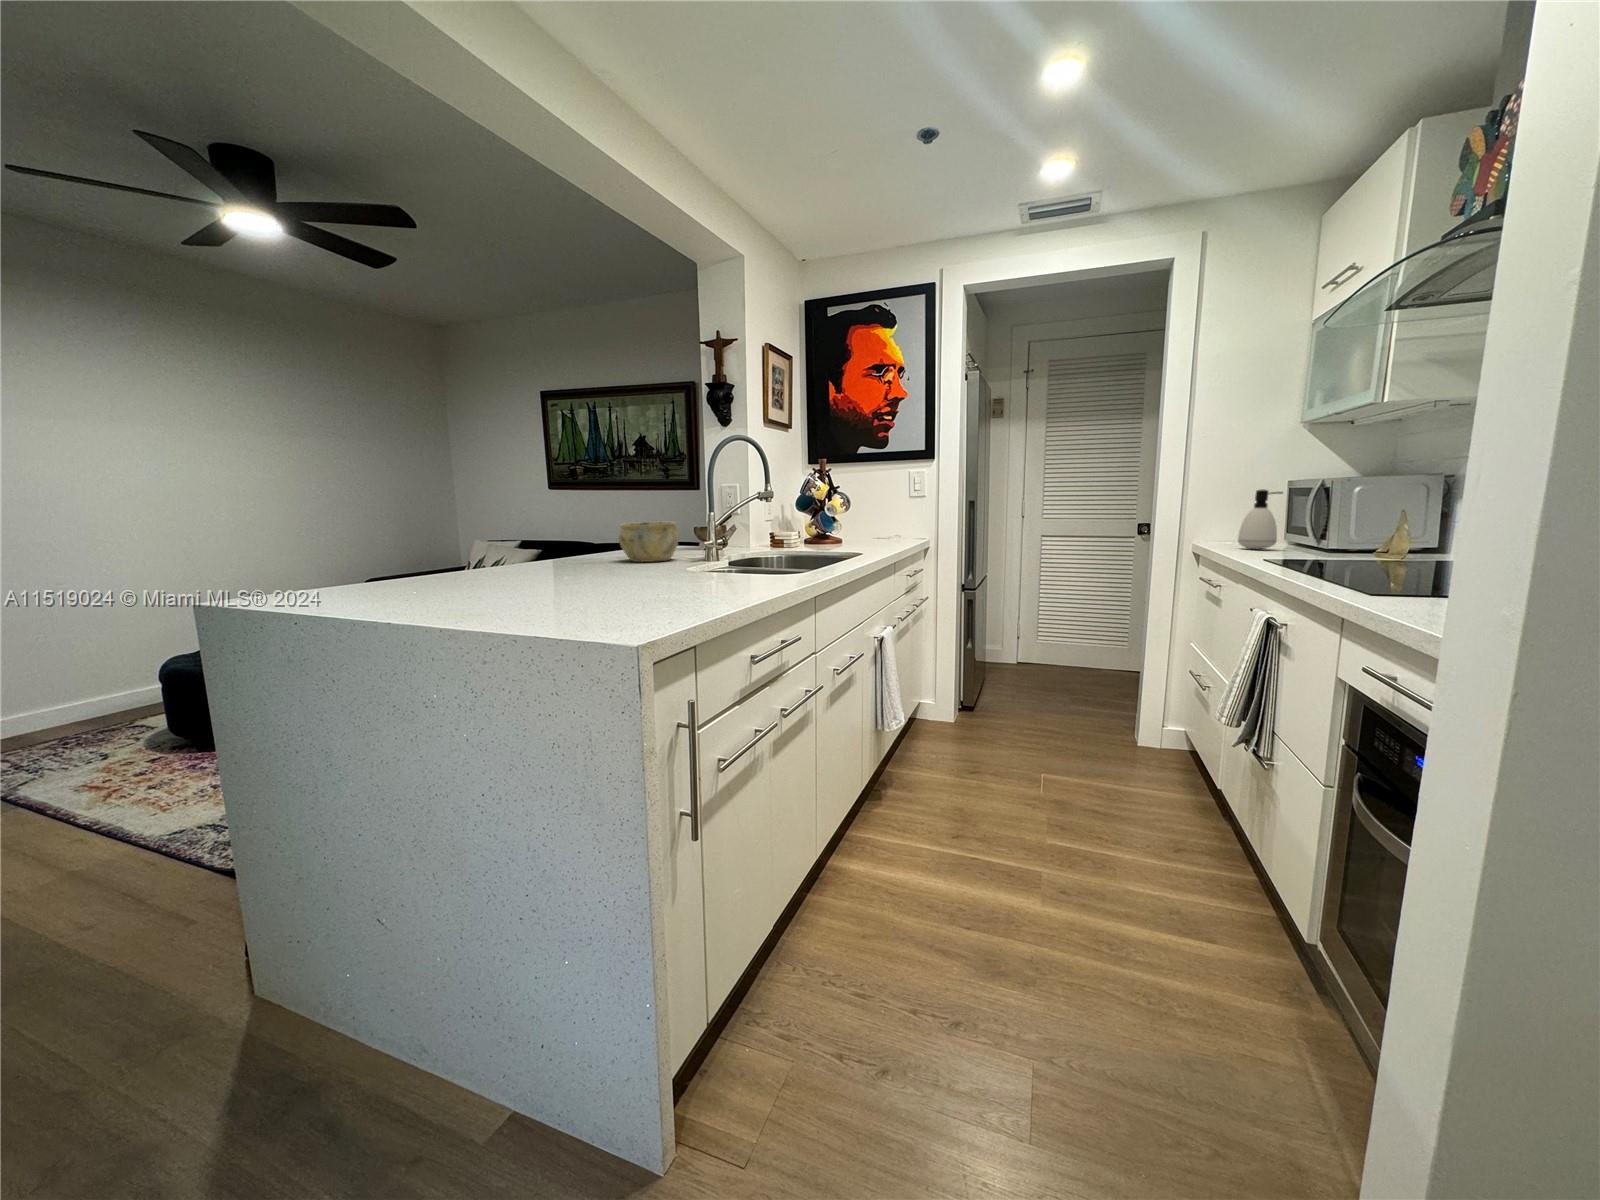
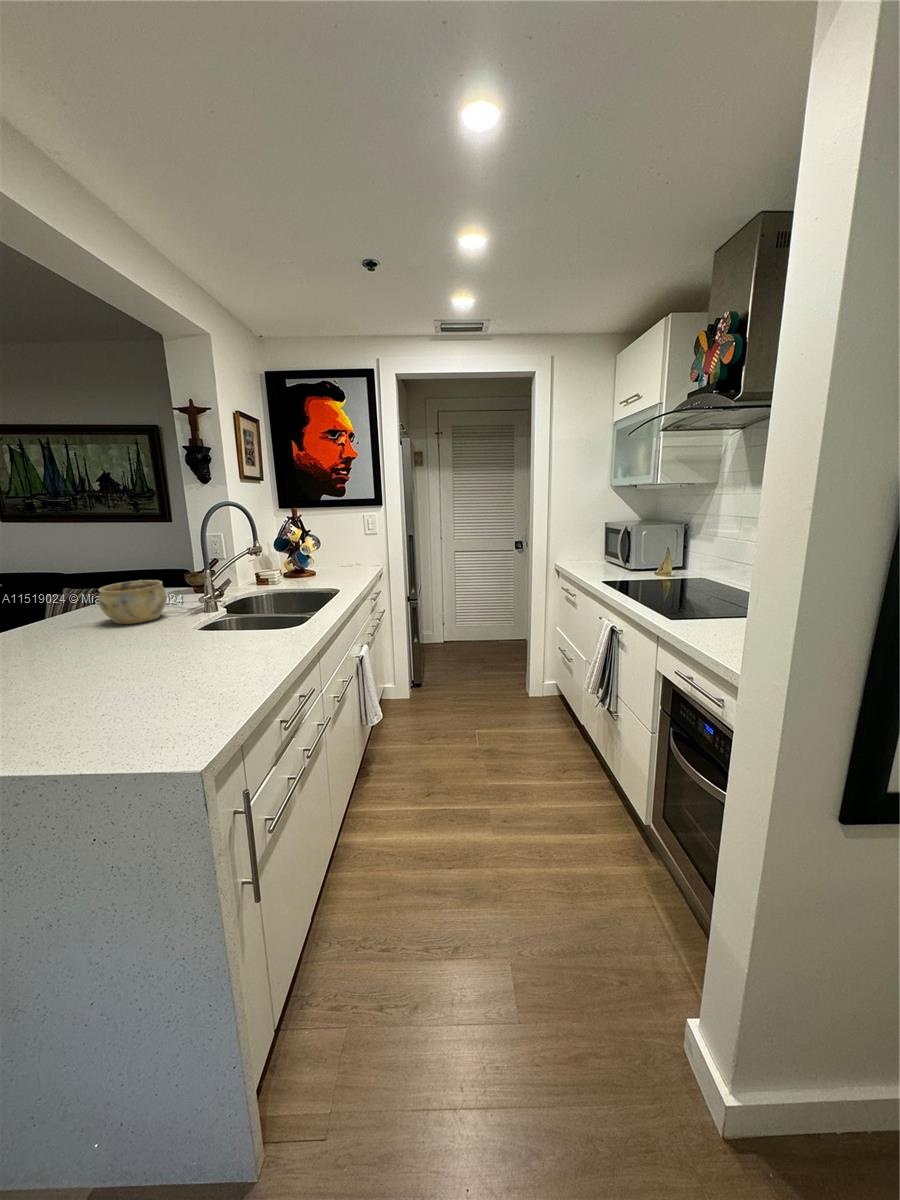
soap dispenser: present [1238,490,1282,549] -> none [581,532,604,569]

